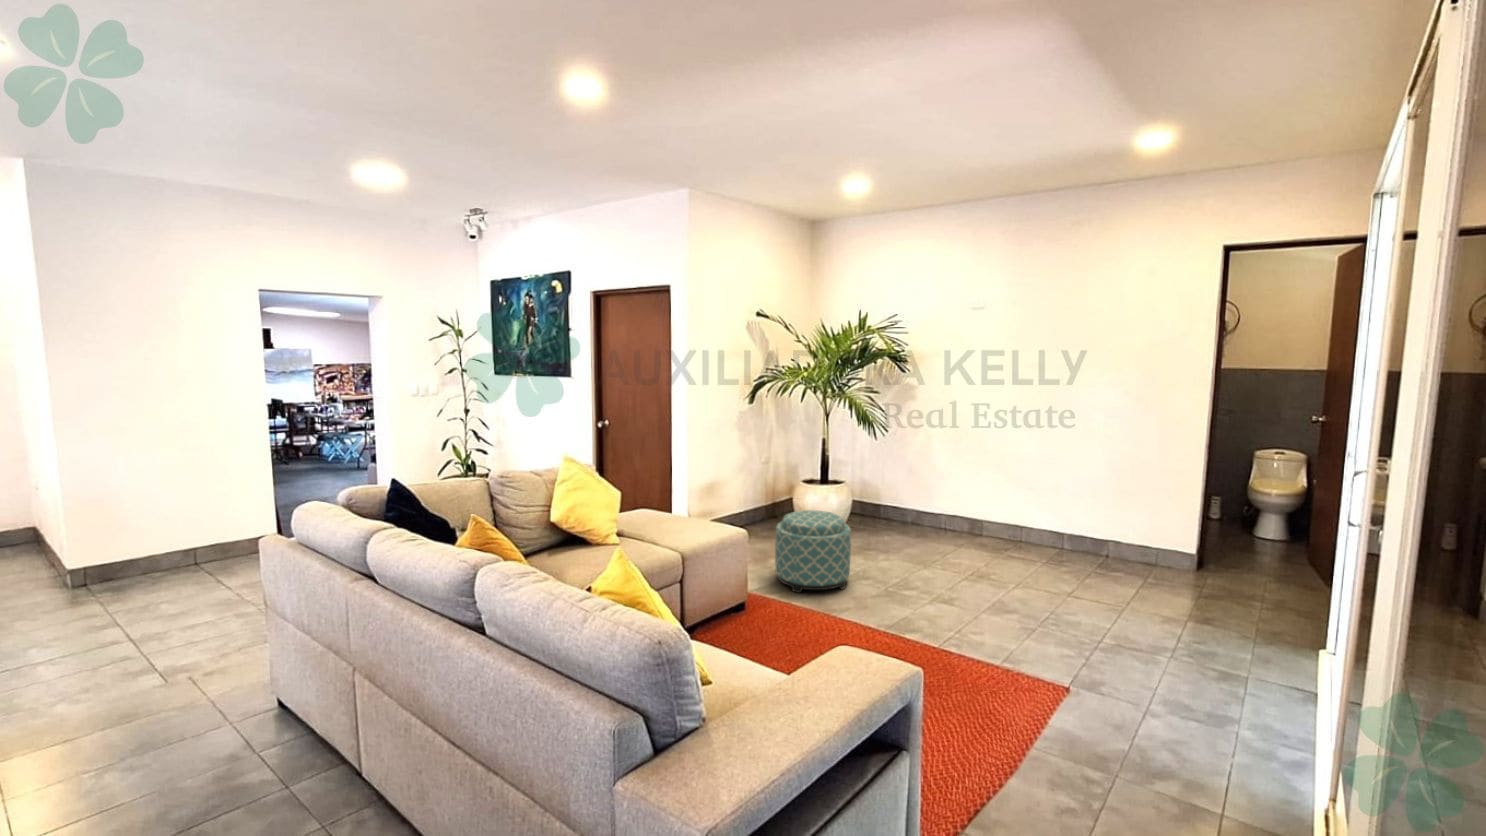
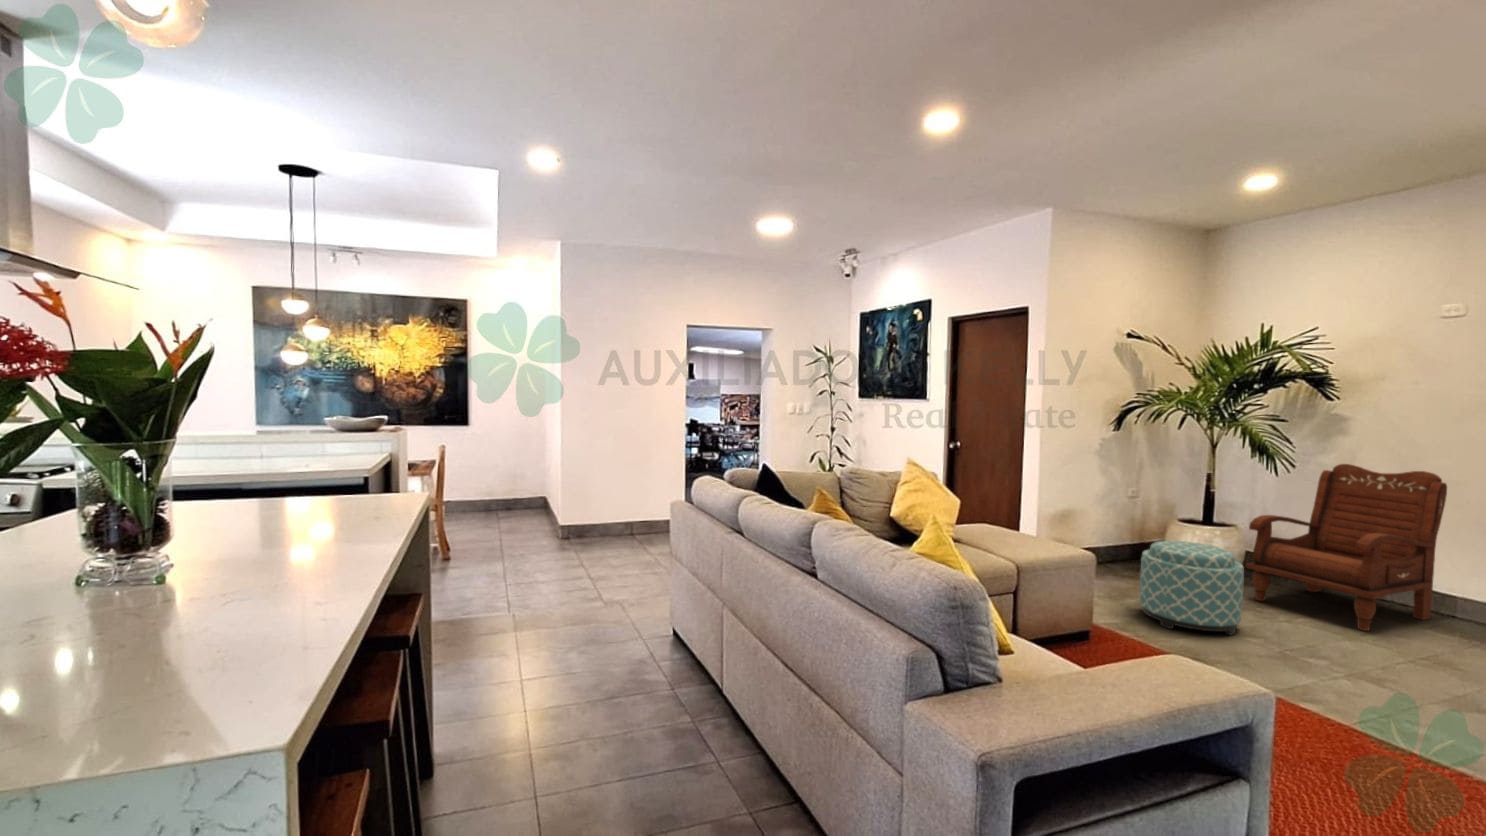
armchair: none [851,425,972,563] -> present [1246,464,1447,631]

